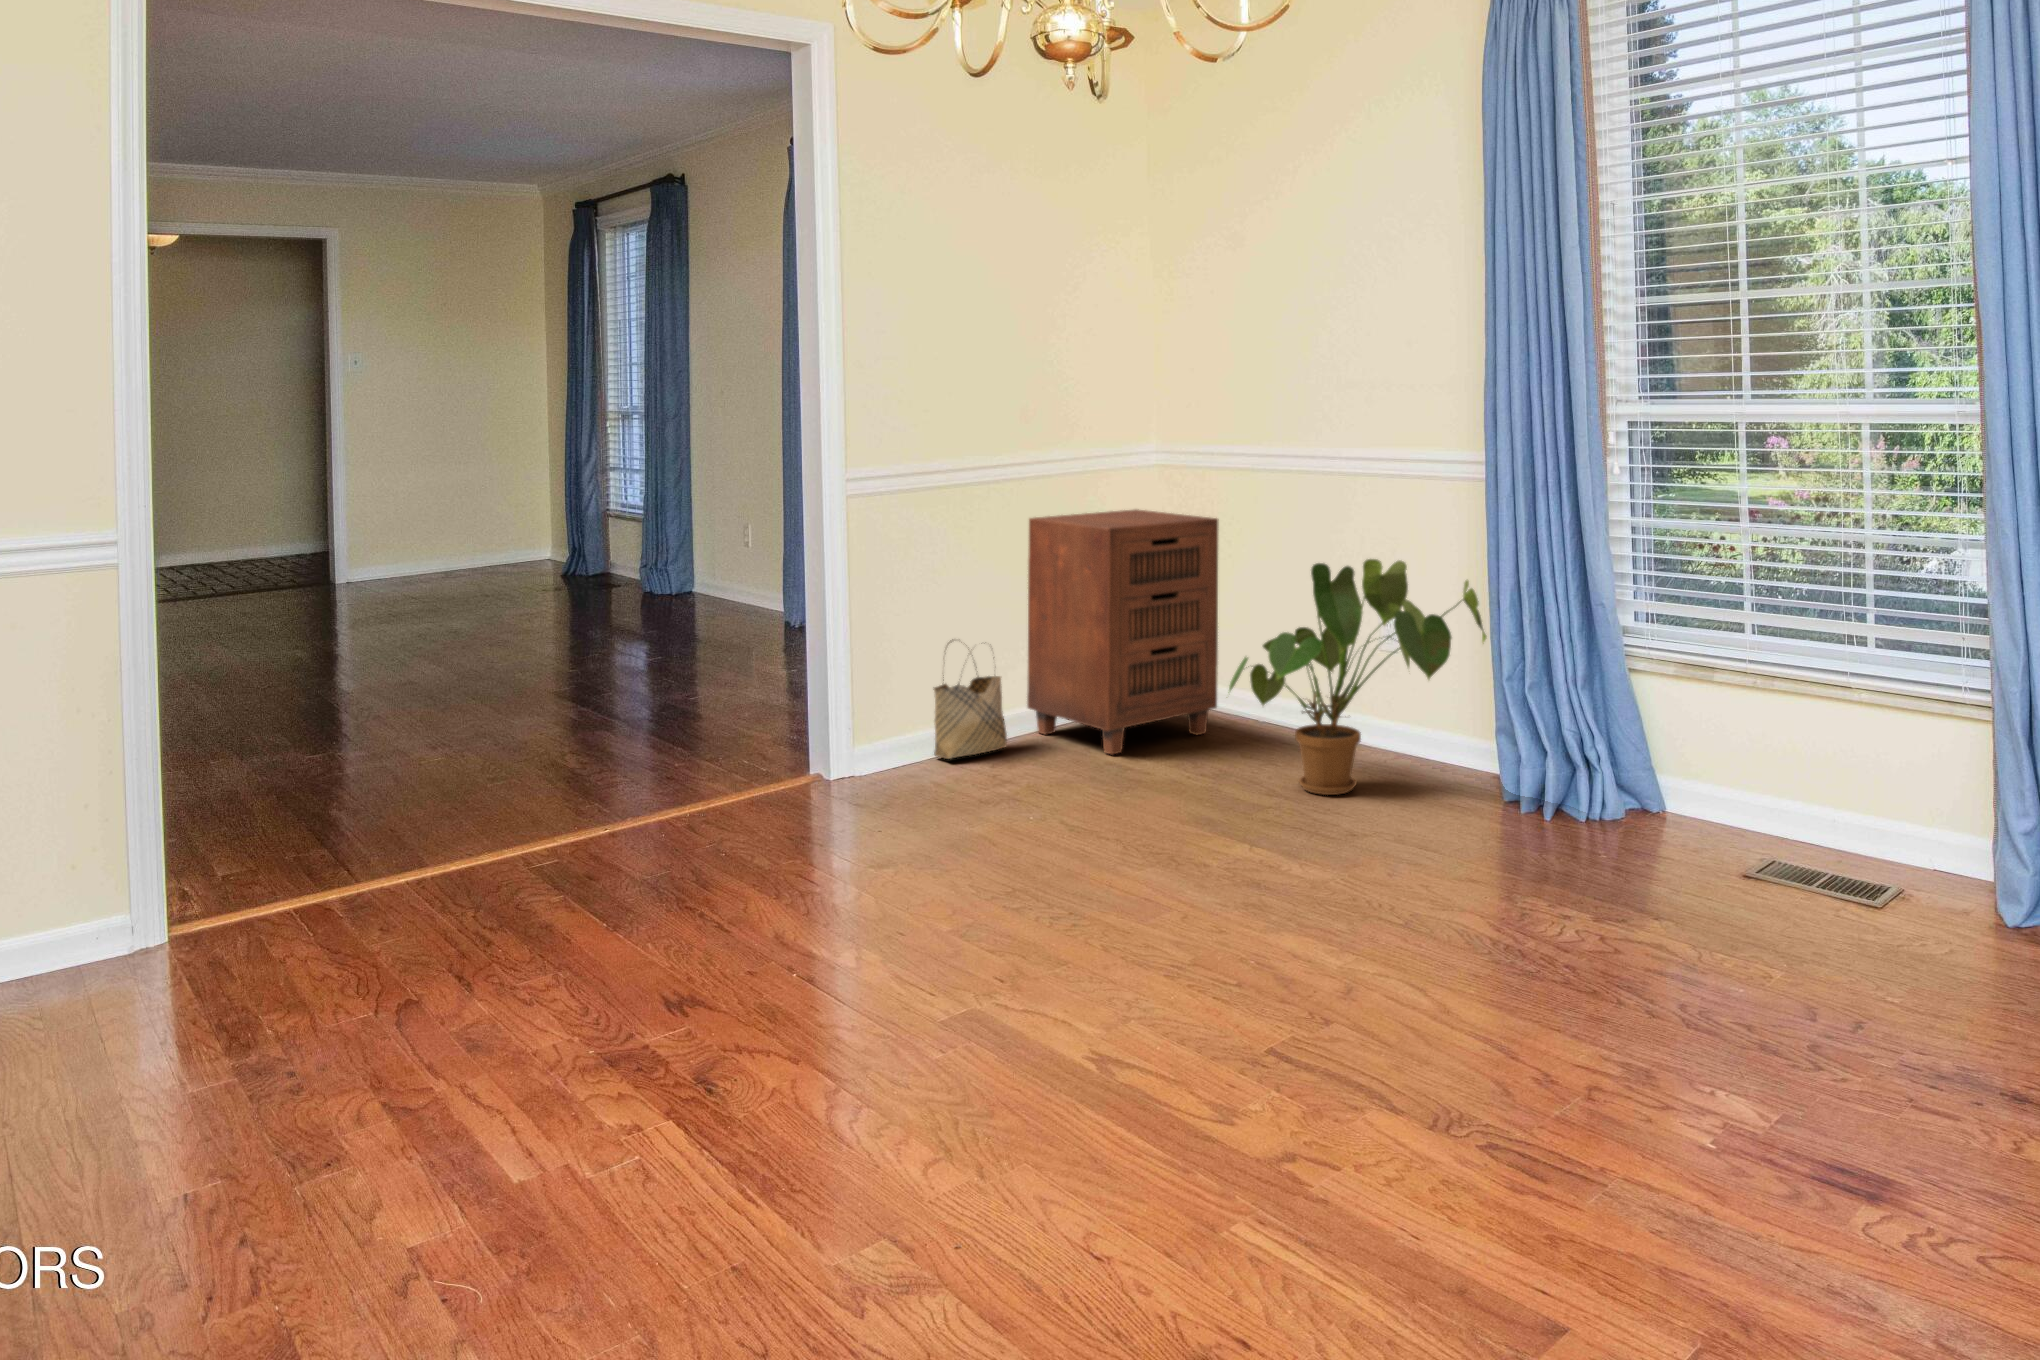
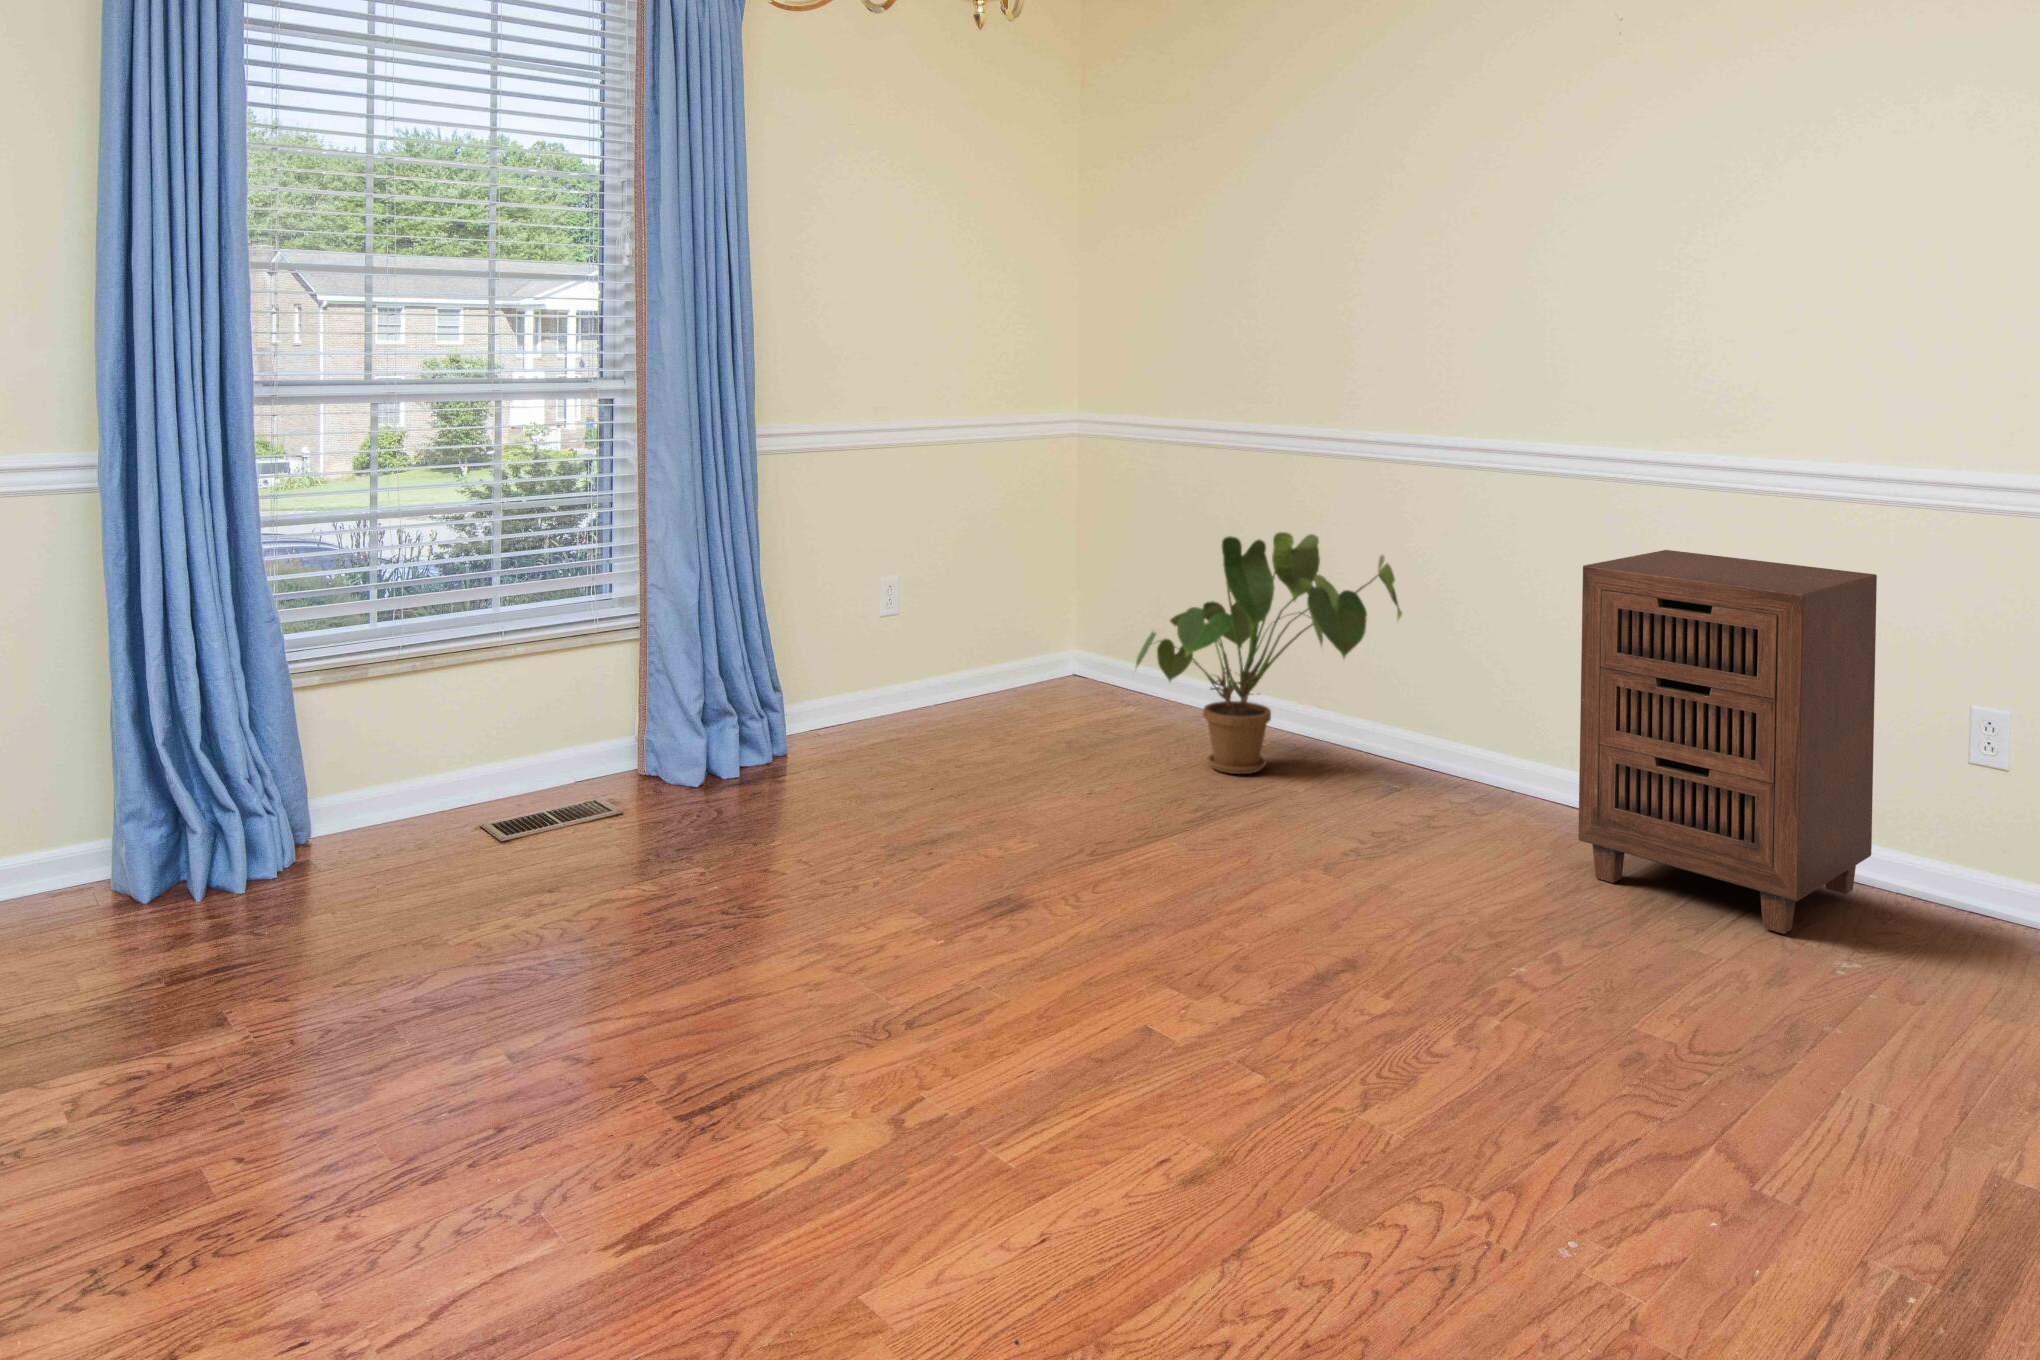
cabinet: present [1027,509,1218,754] -> present [1578,550,1877,934]
woven basket: present [933,639,1007,759] -> none [834,610,908,732]

